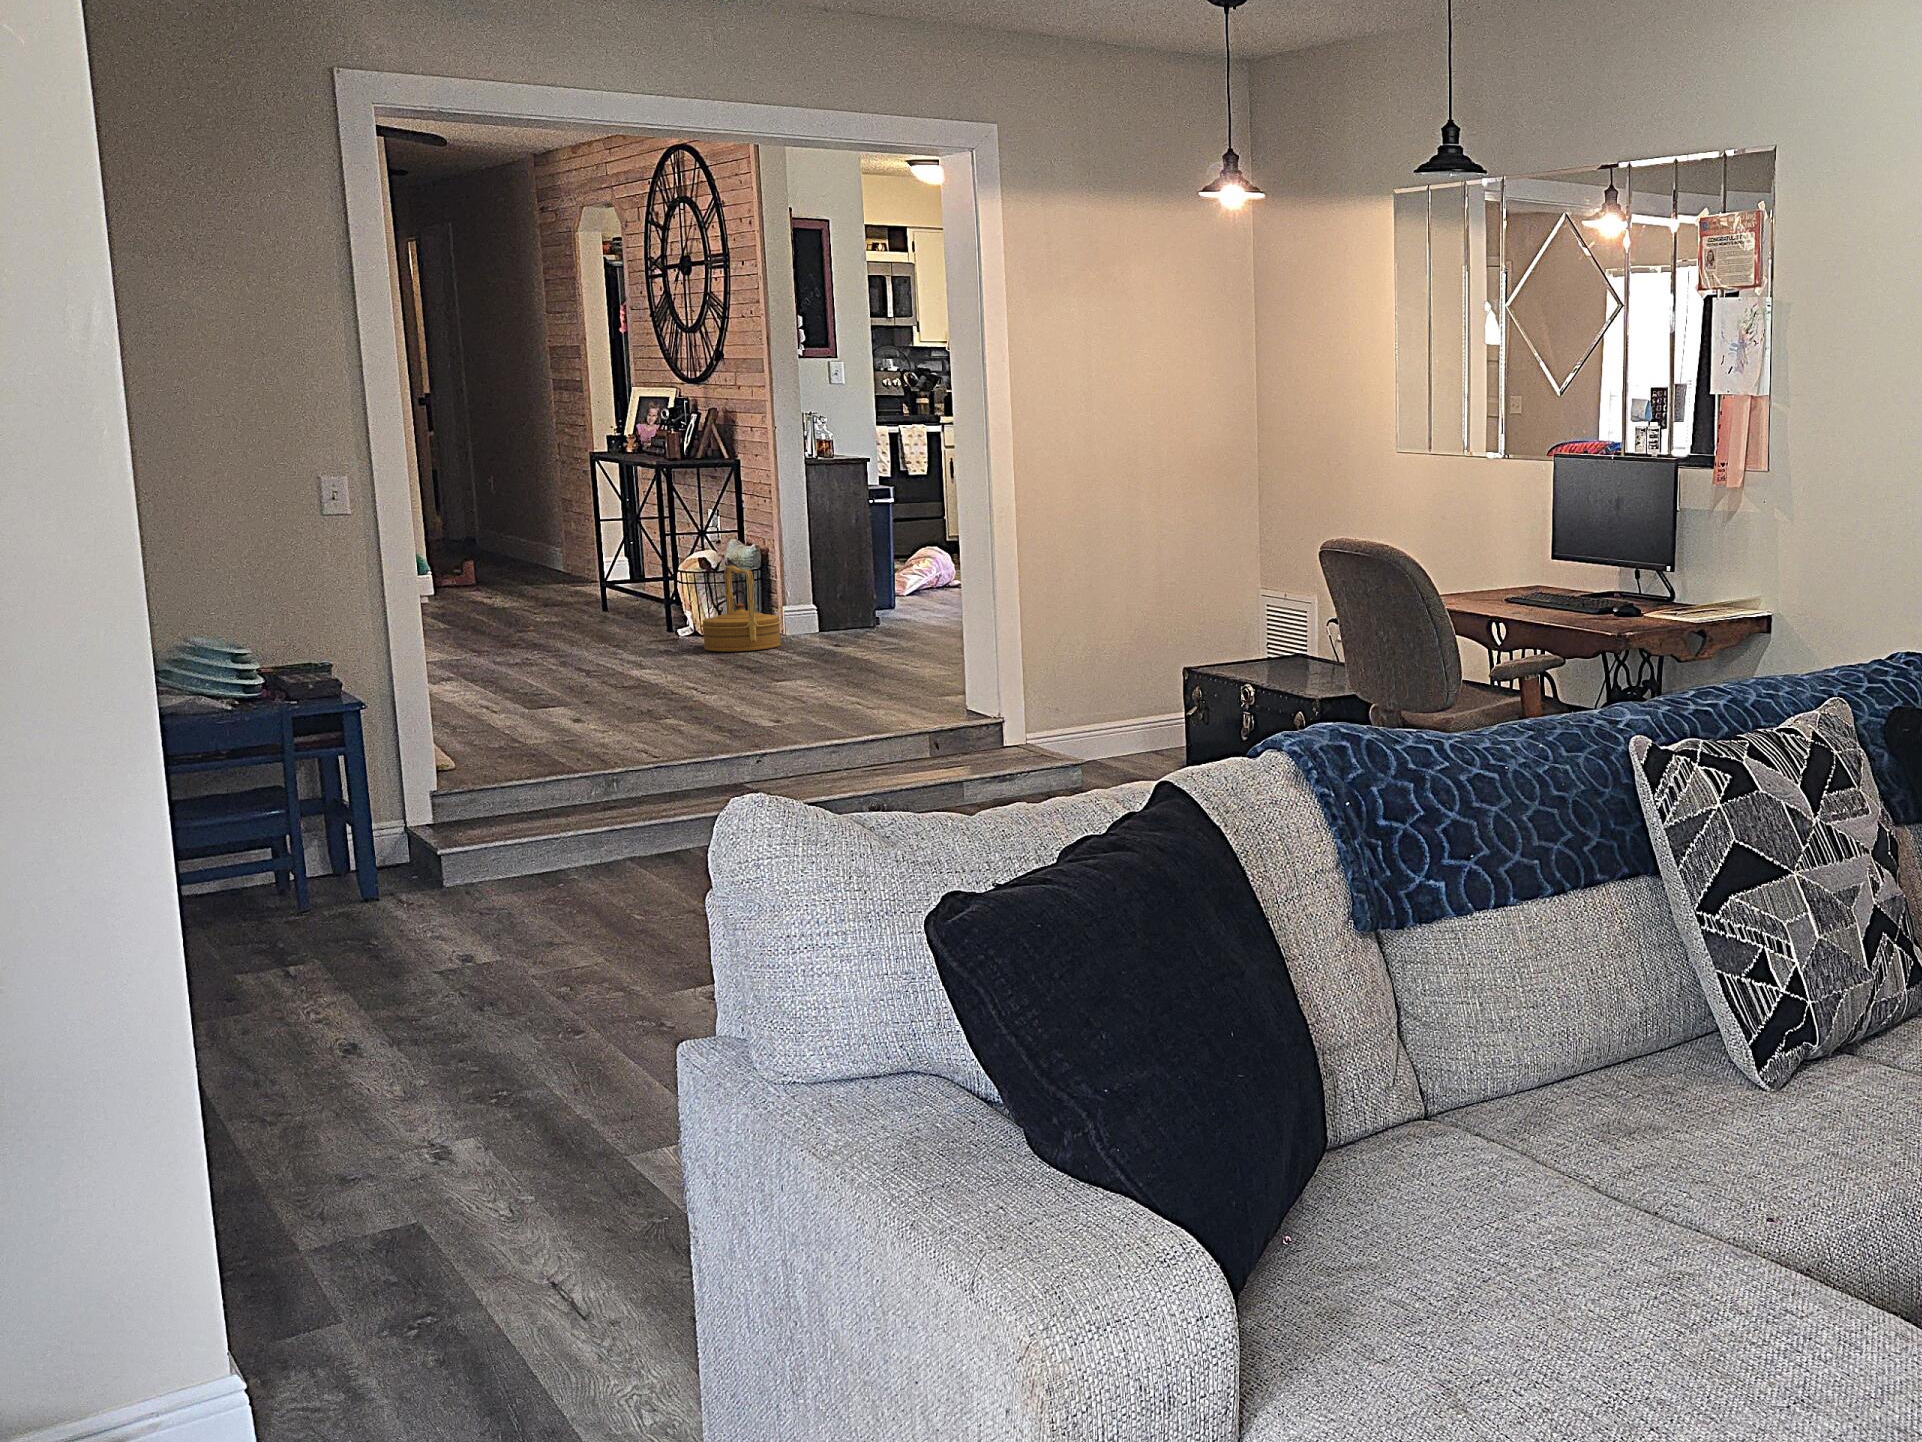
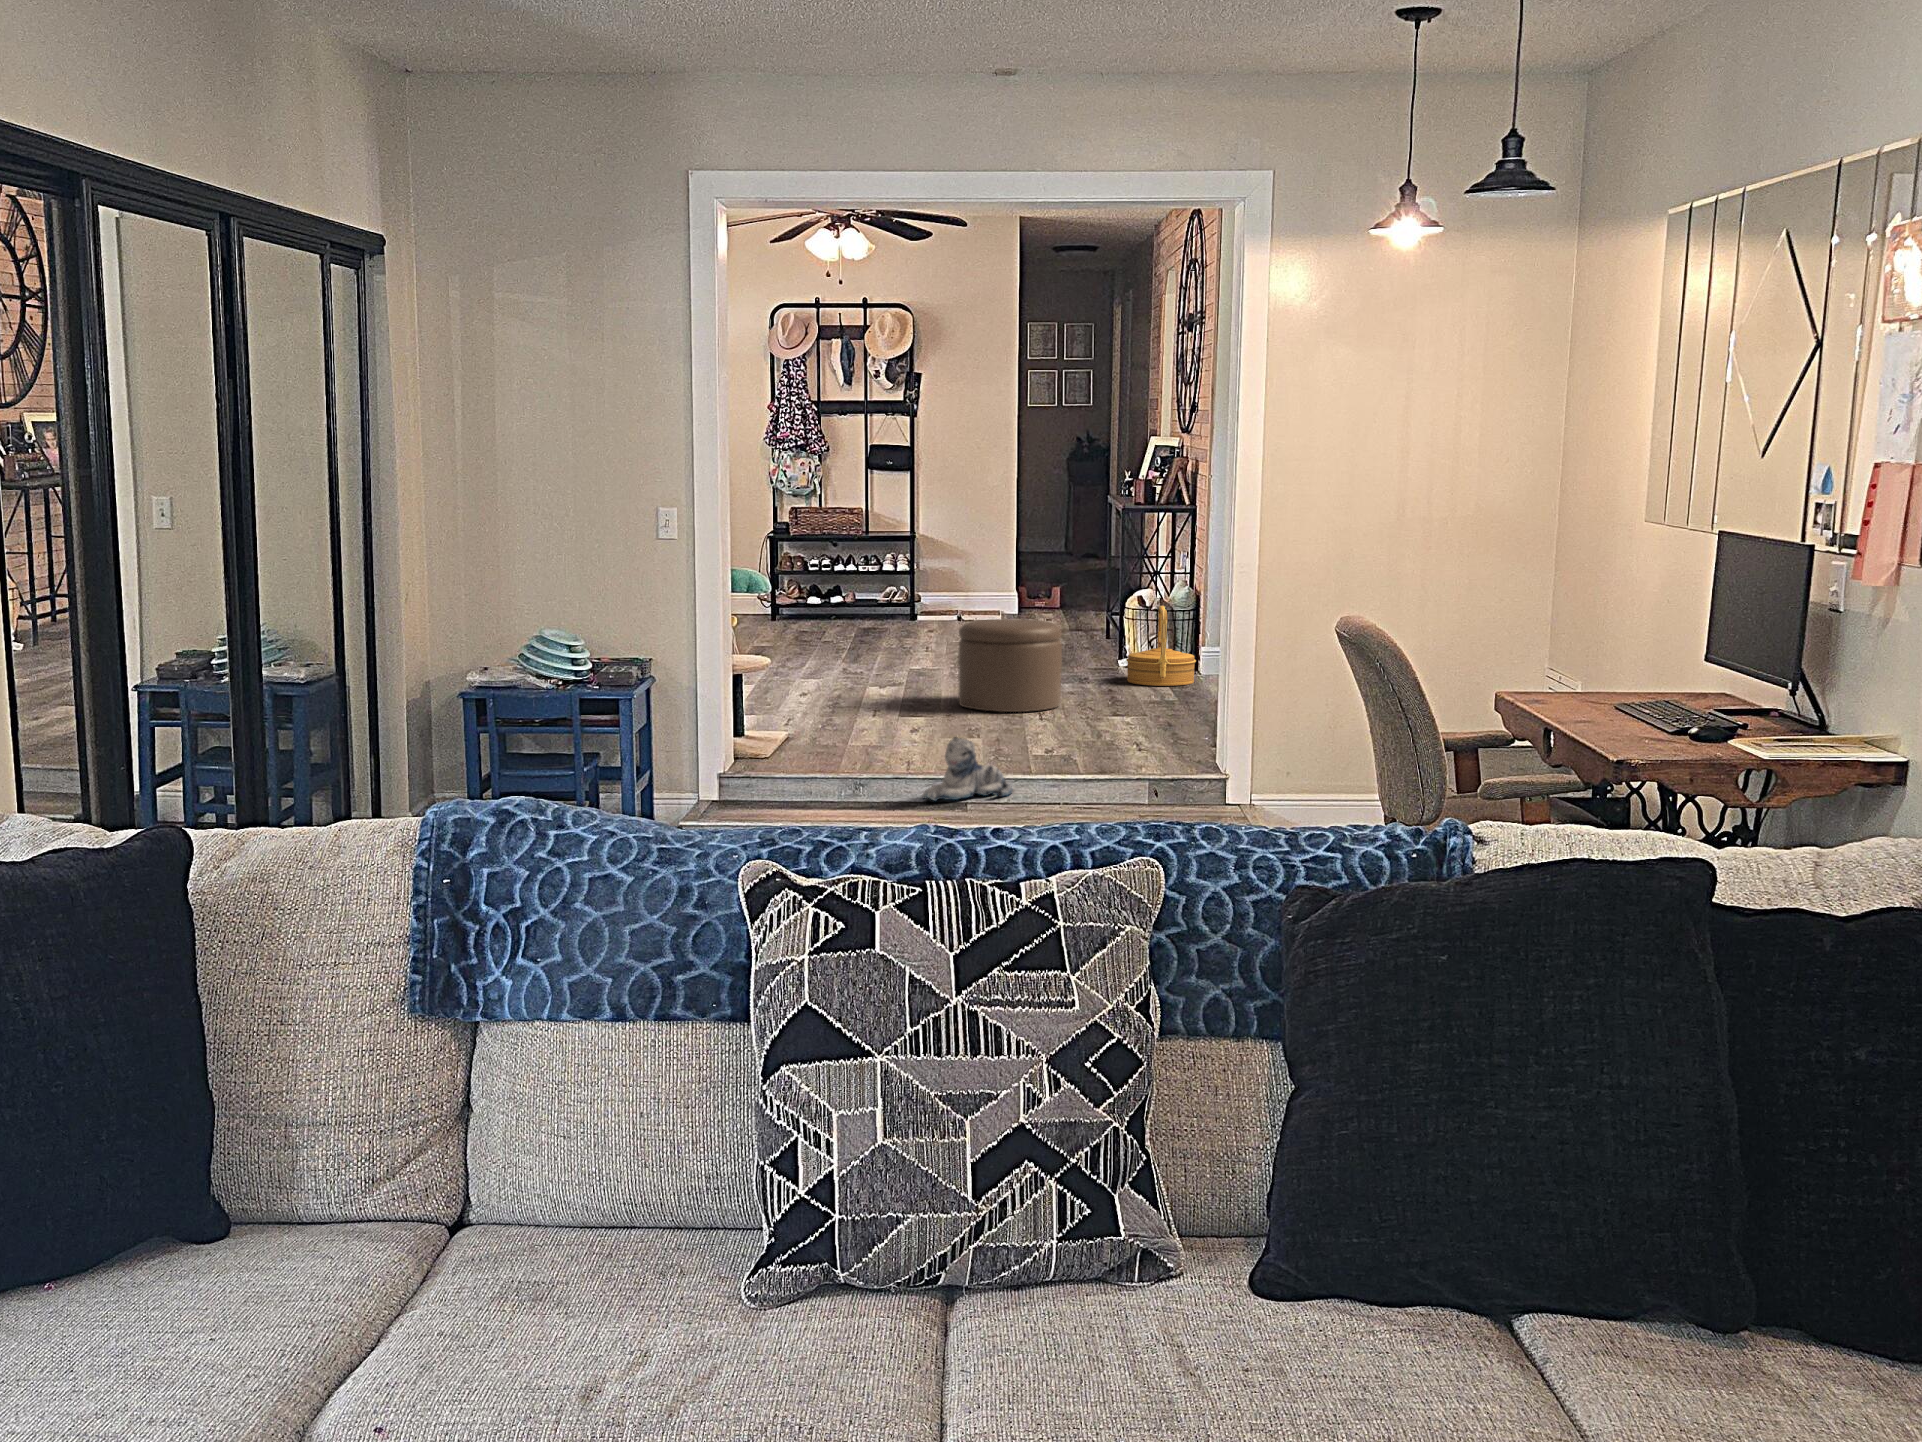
ottoman: none [545,590,676,694] -> present [958,619,1062,712]
plush toy: none [698,713,785,786] -> present [922,737,1013,801]

